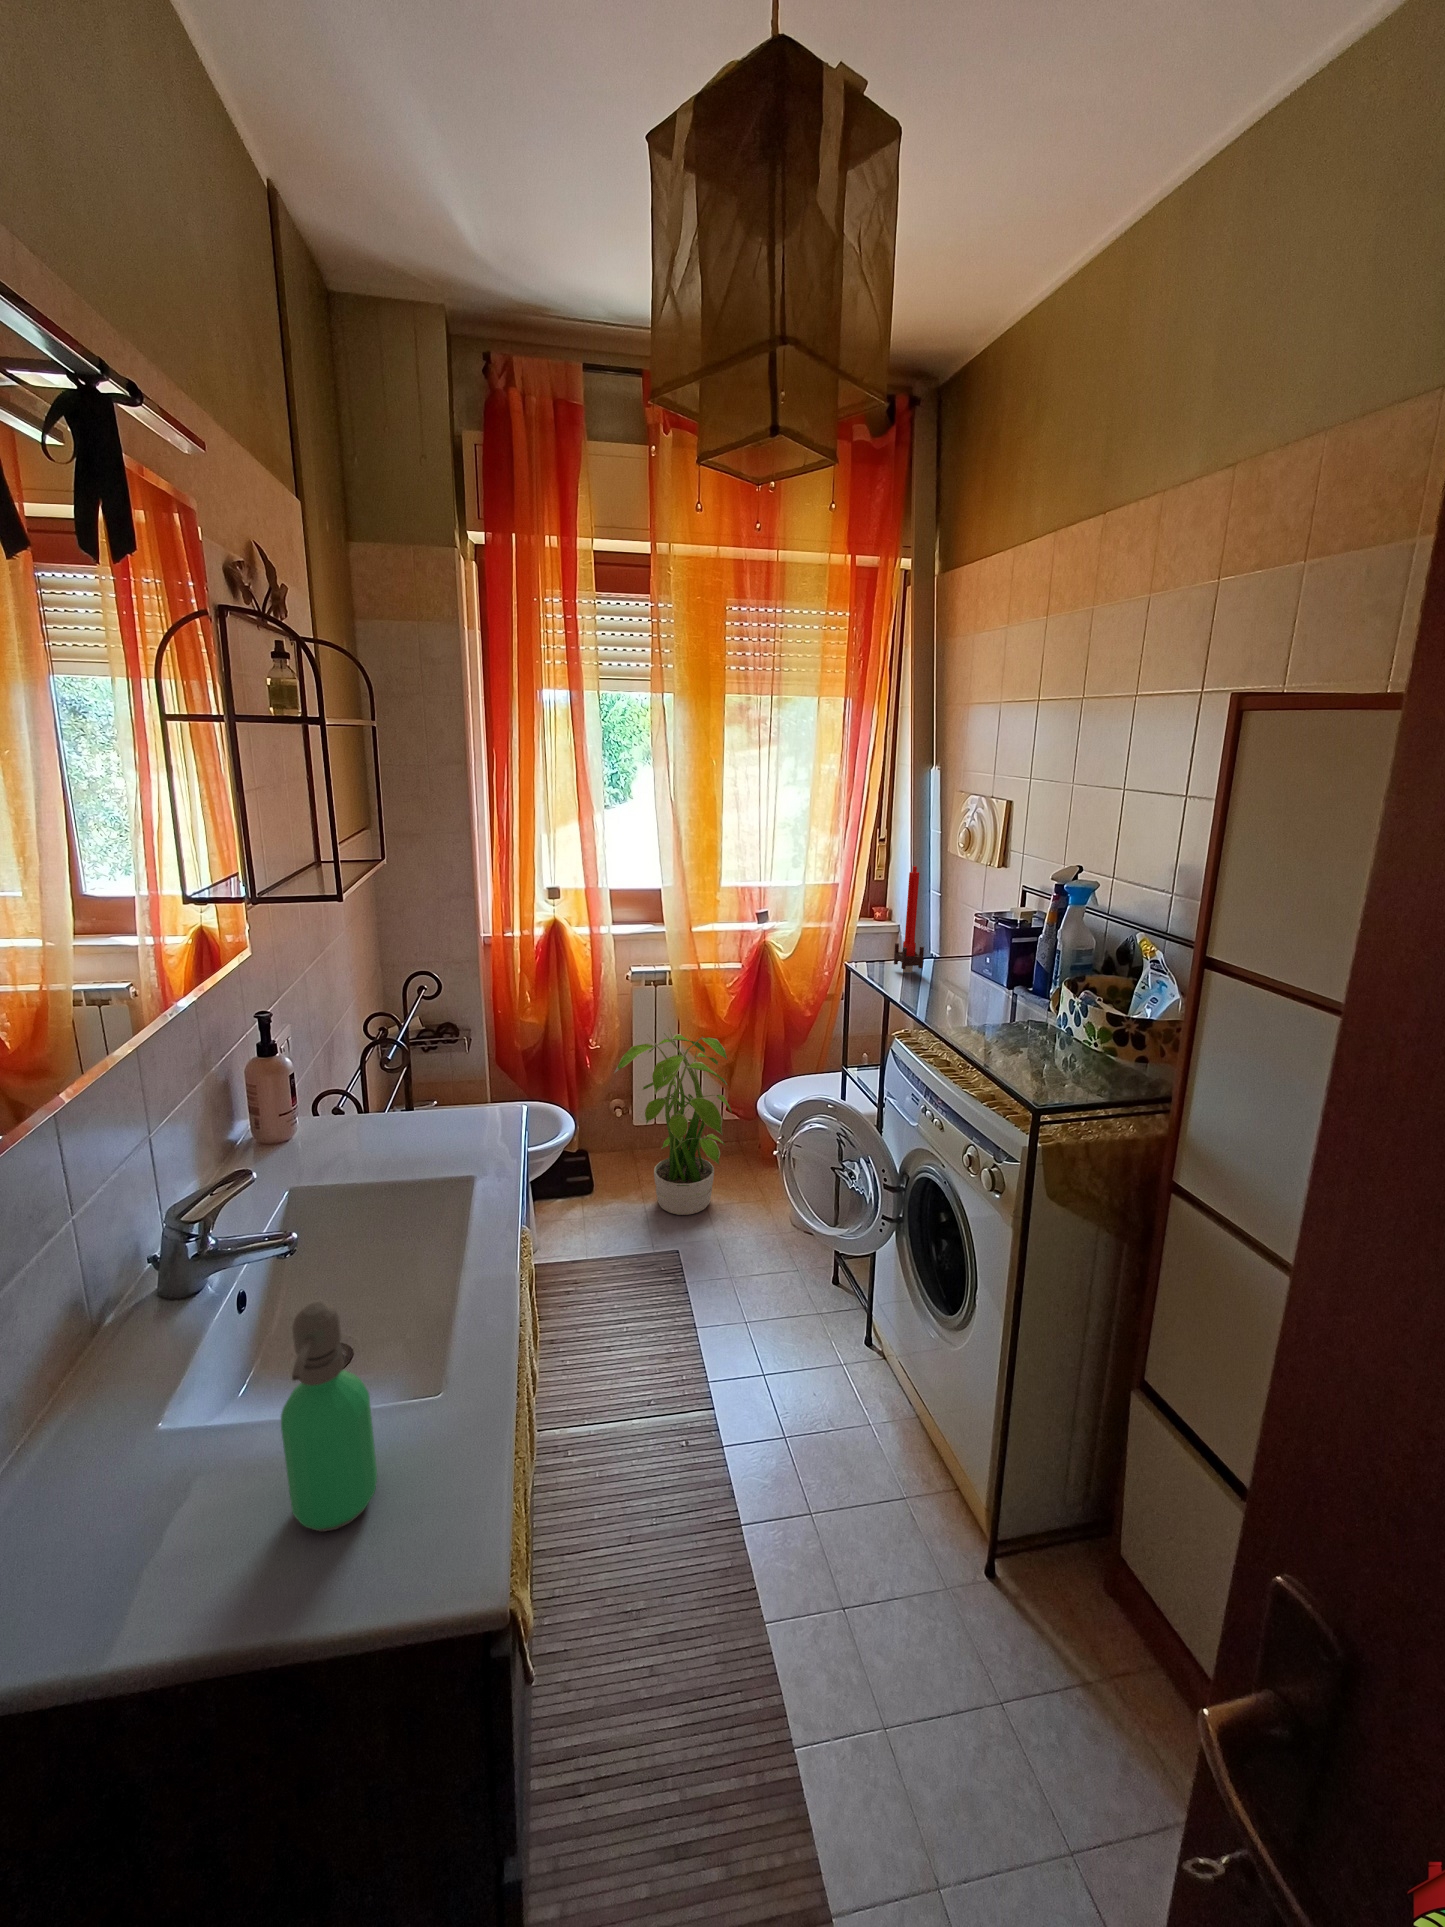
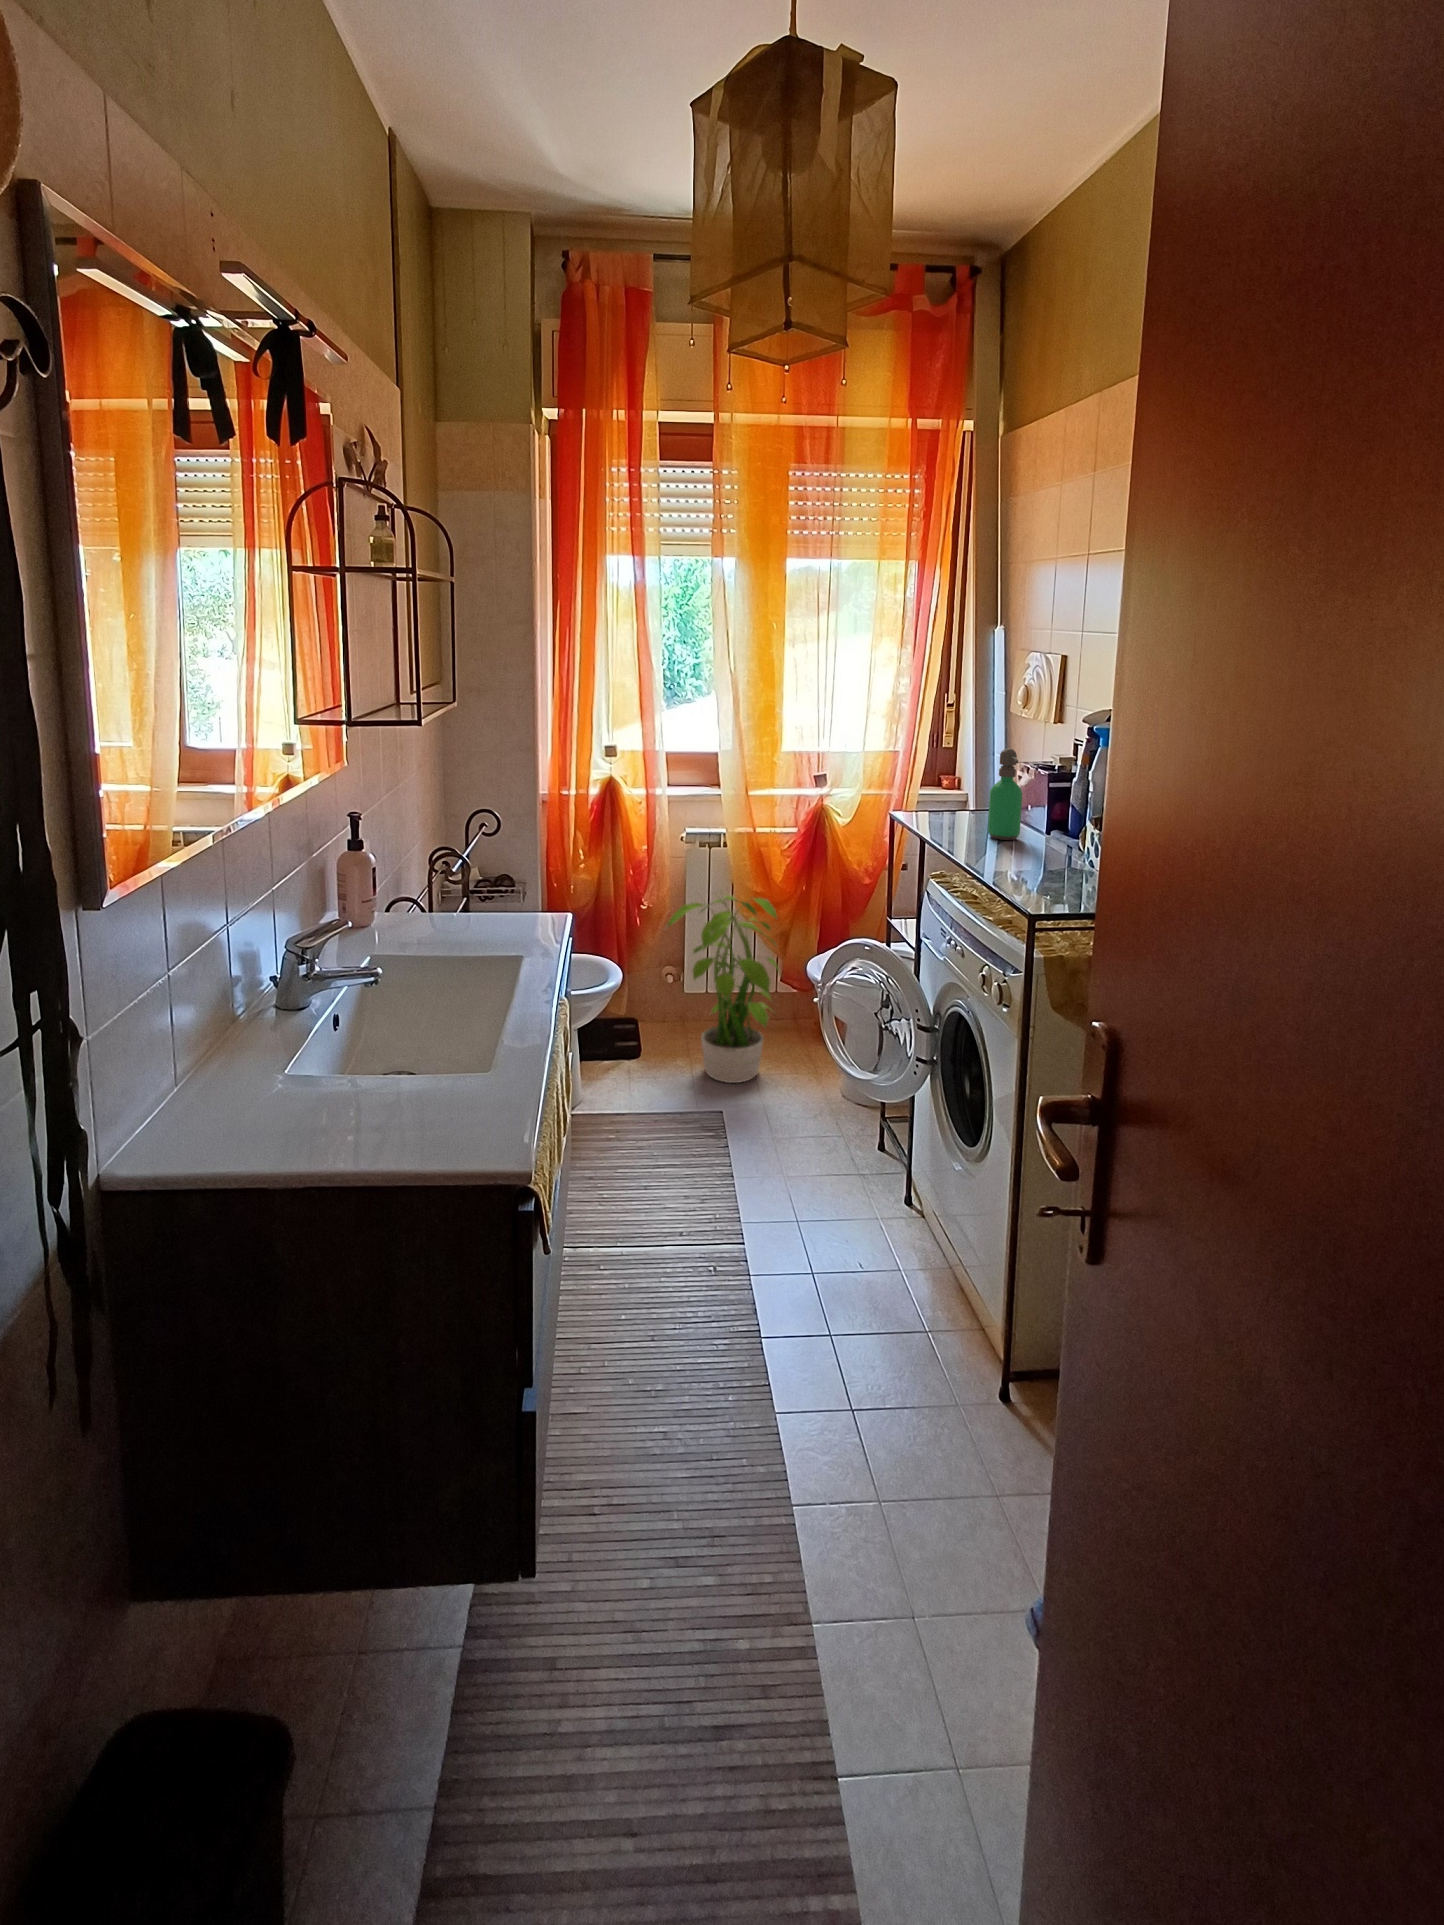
candle: present [894,866,924,972] -> none [940,715,969,822]
soap dispenser: present [281,1302,377,1532] -> present [988,749,1022,840]

